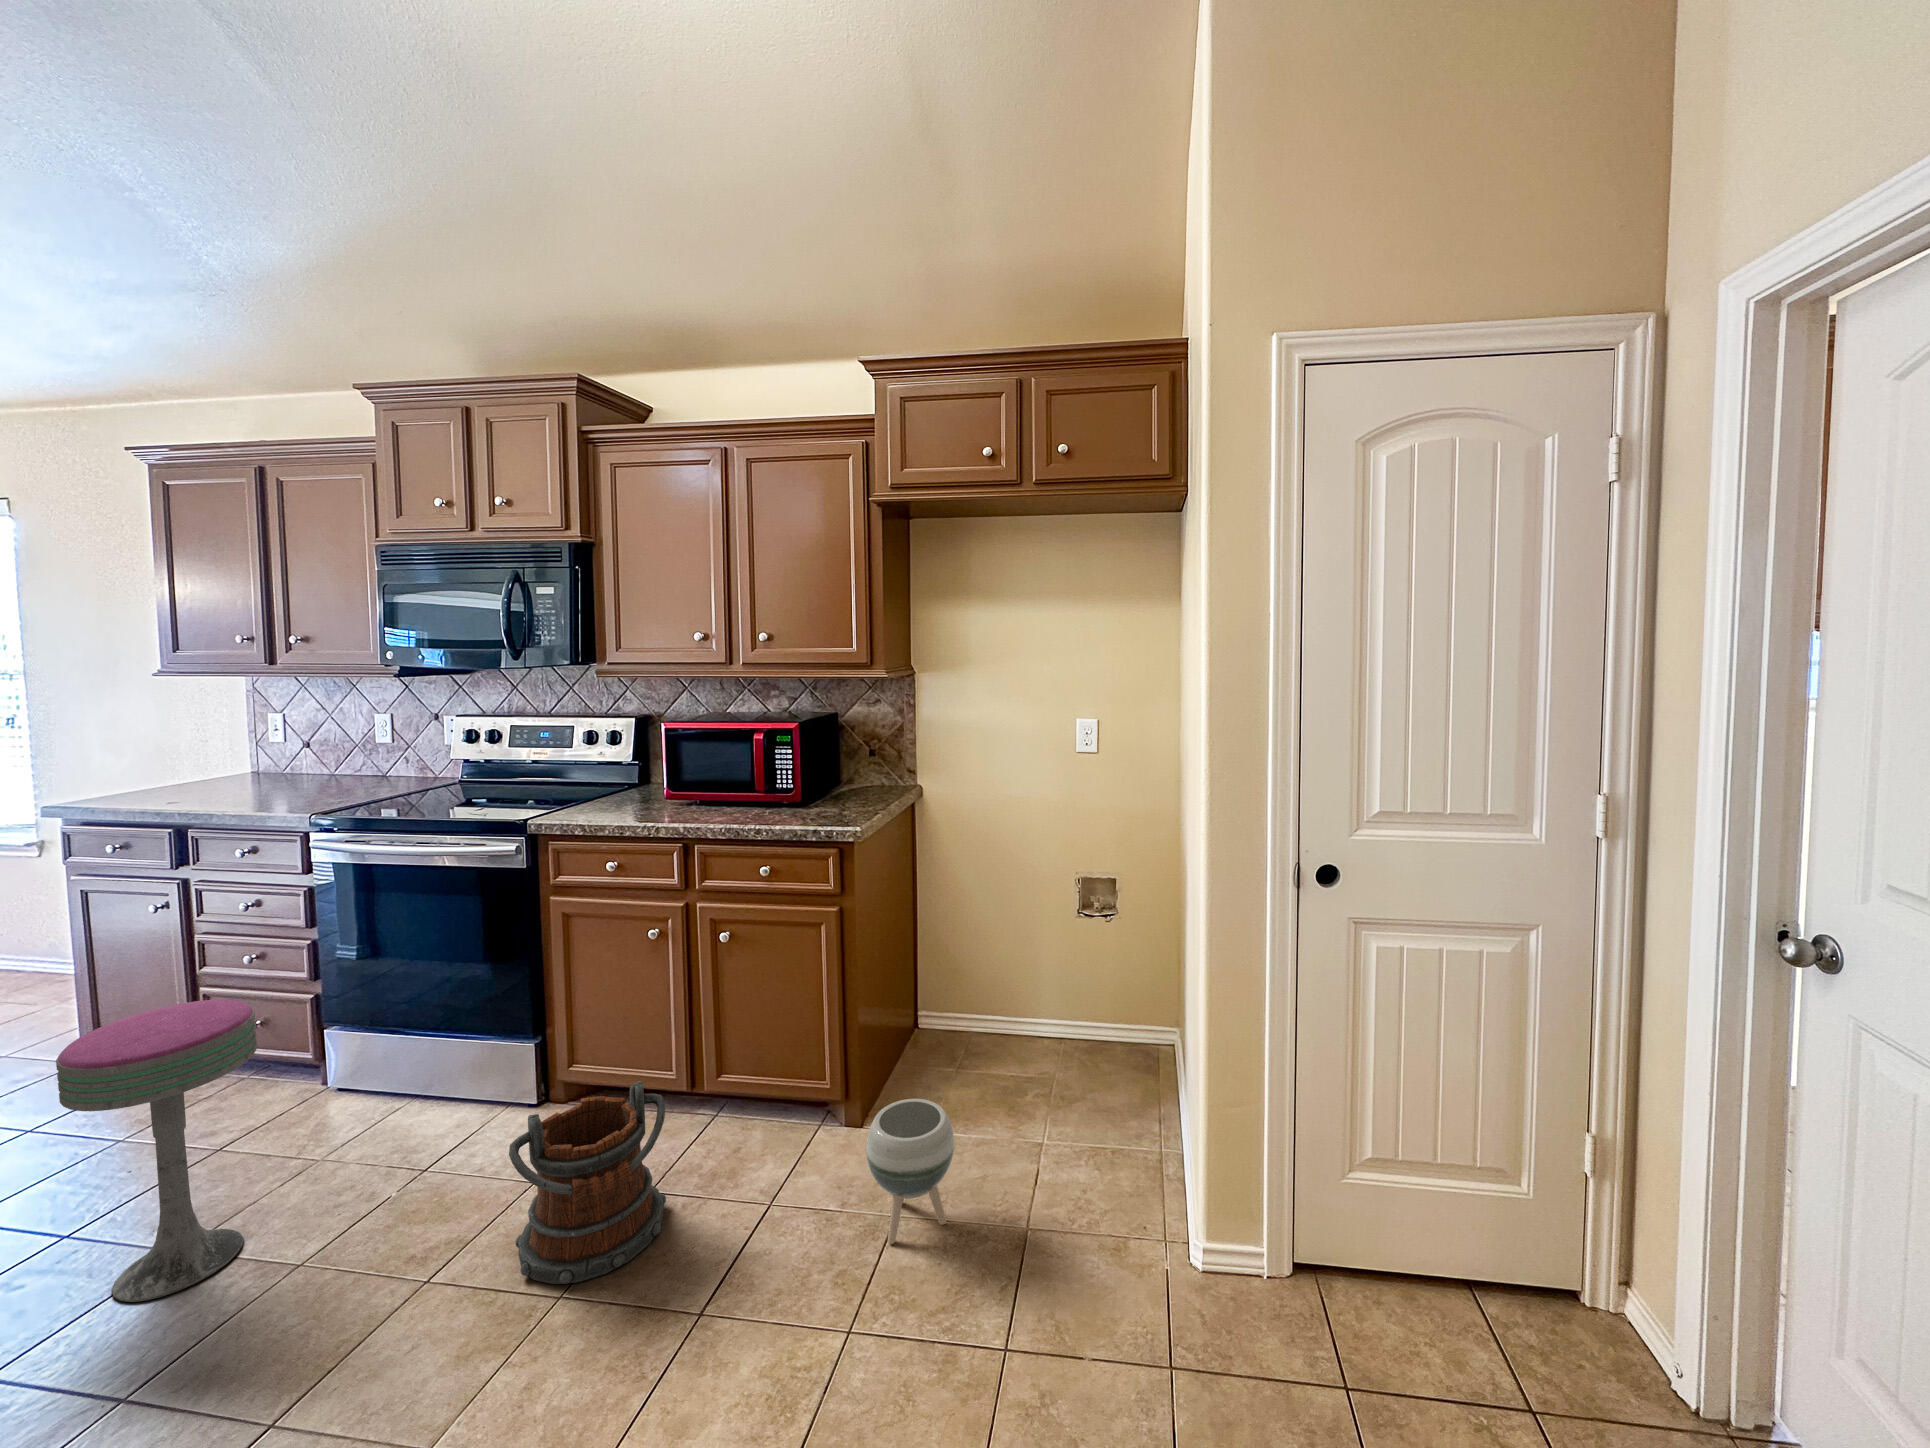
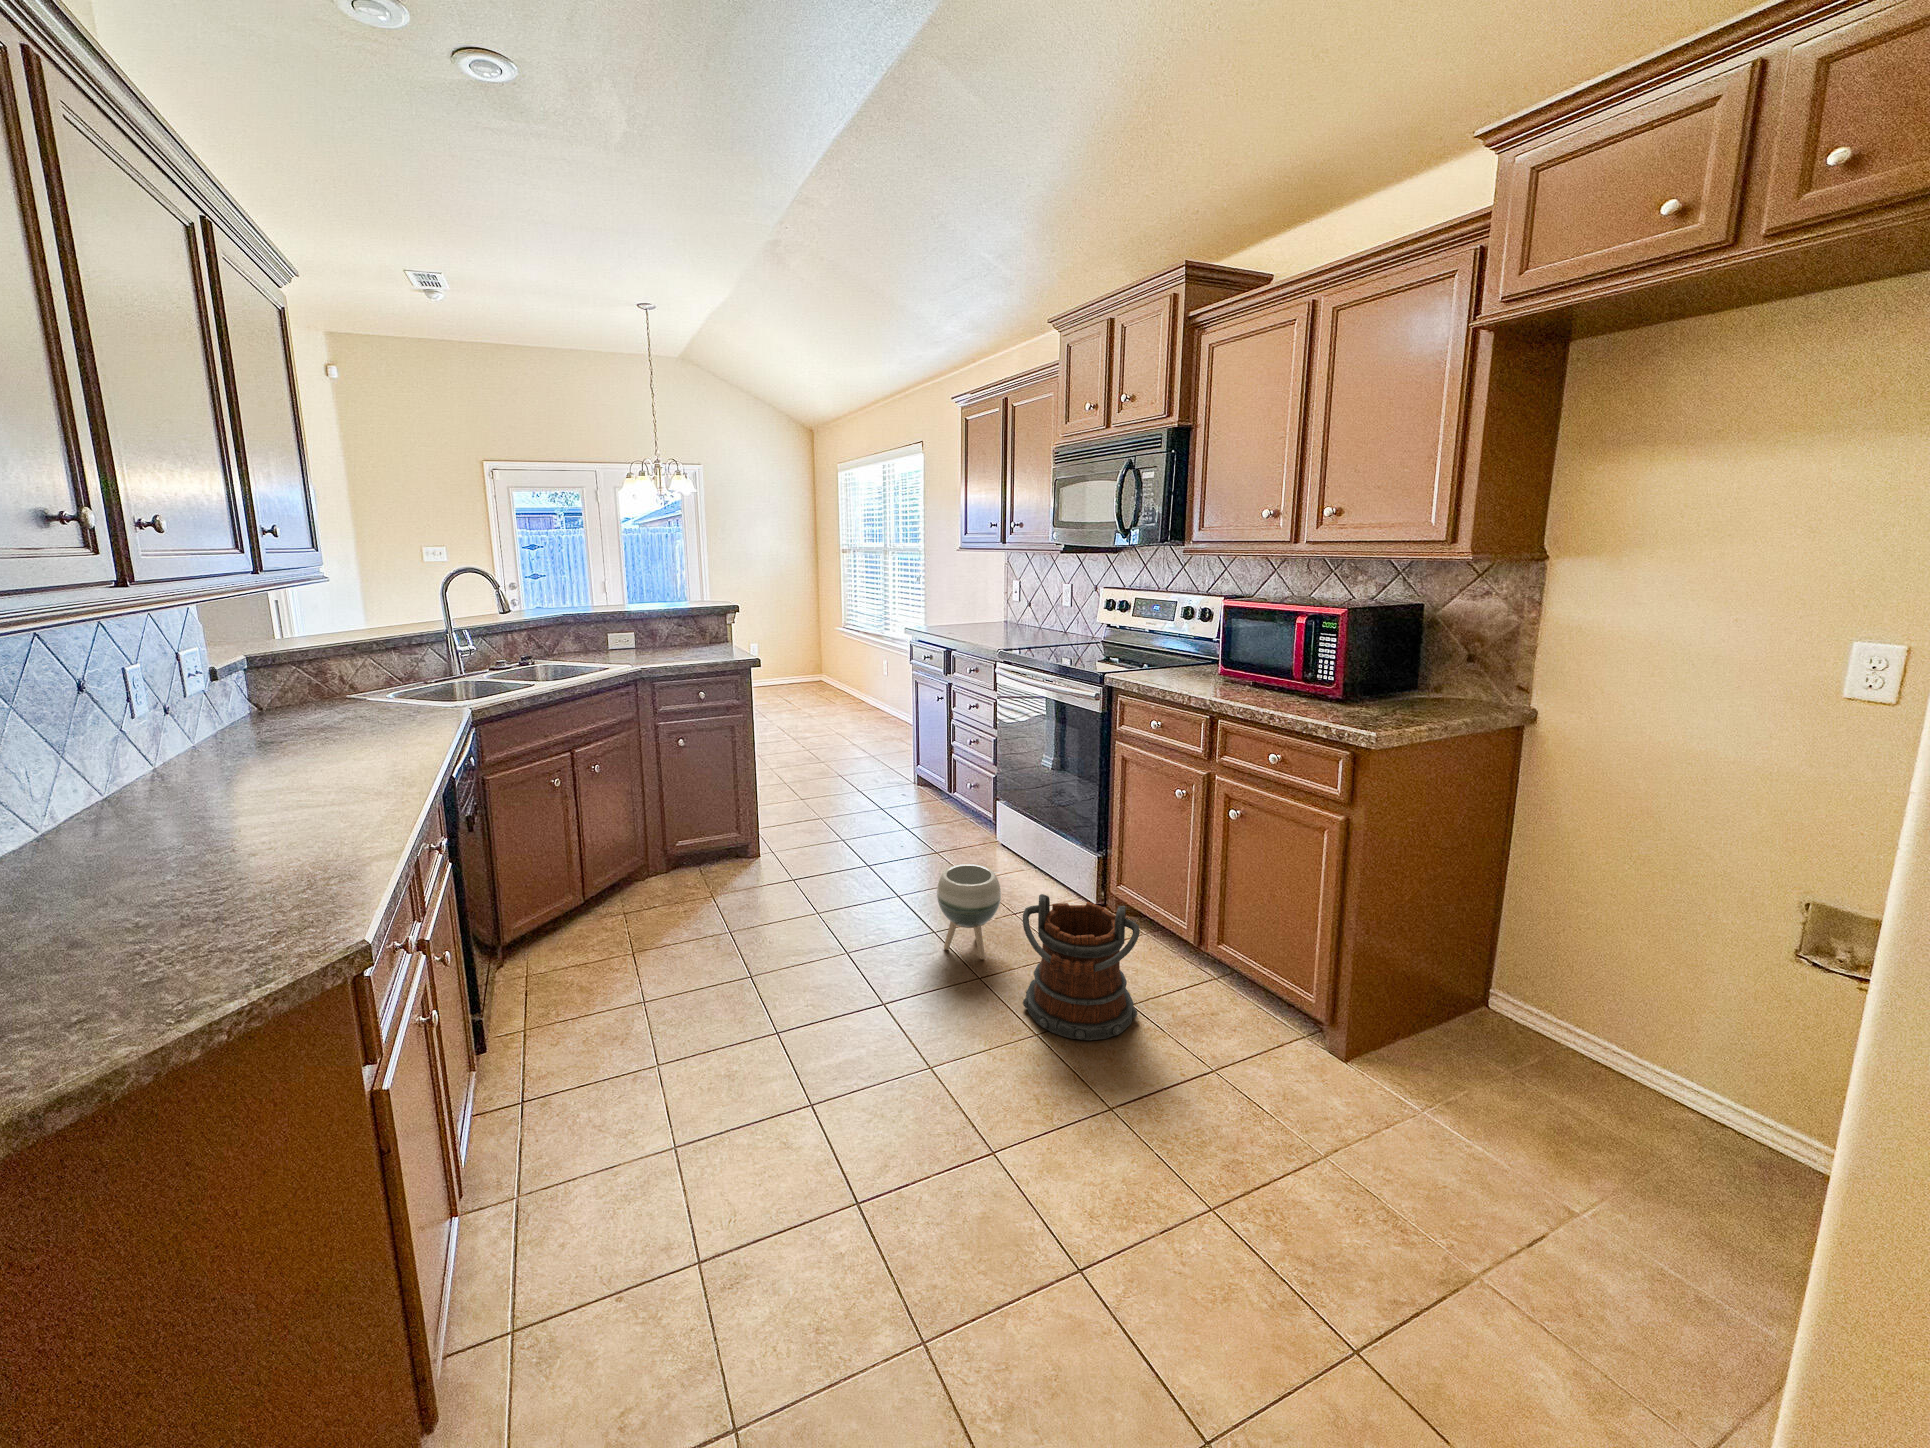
bar stool: present [56,999,257,1302] -> none [848,749,932,913]
planter: present [866,1099,954,1244] -> present [937,864,1001,959]

